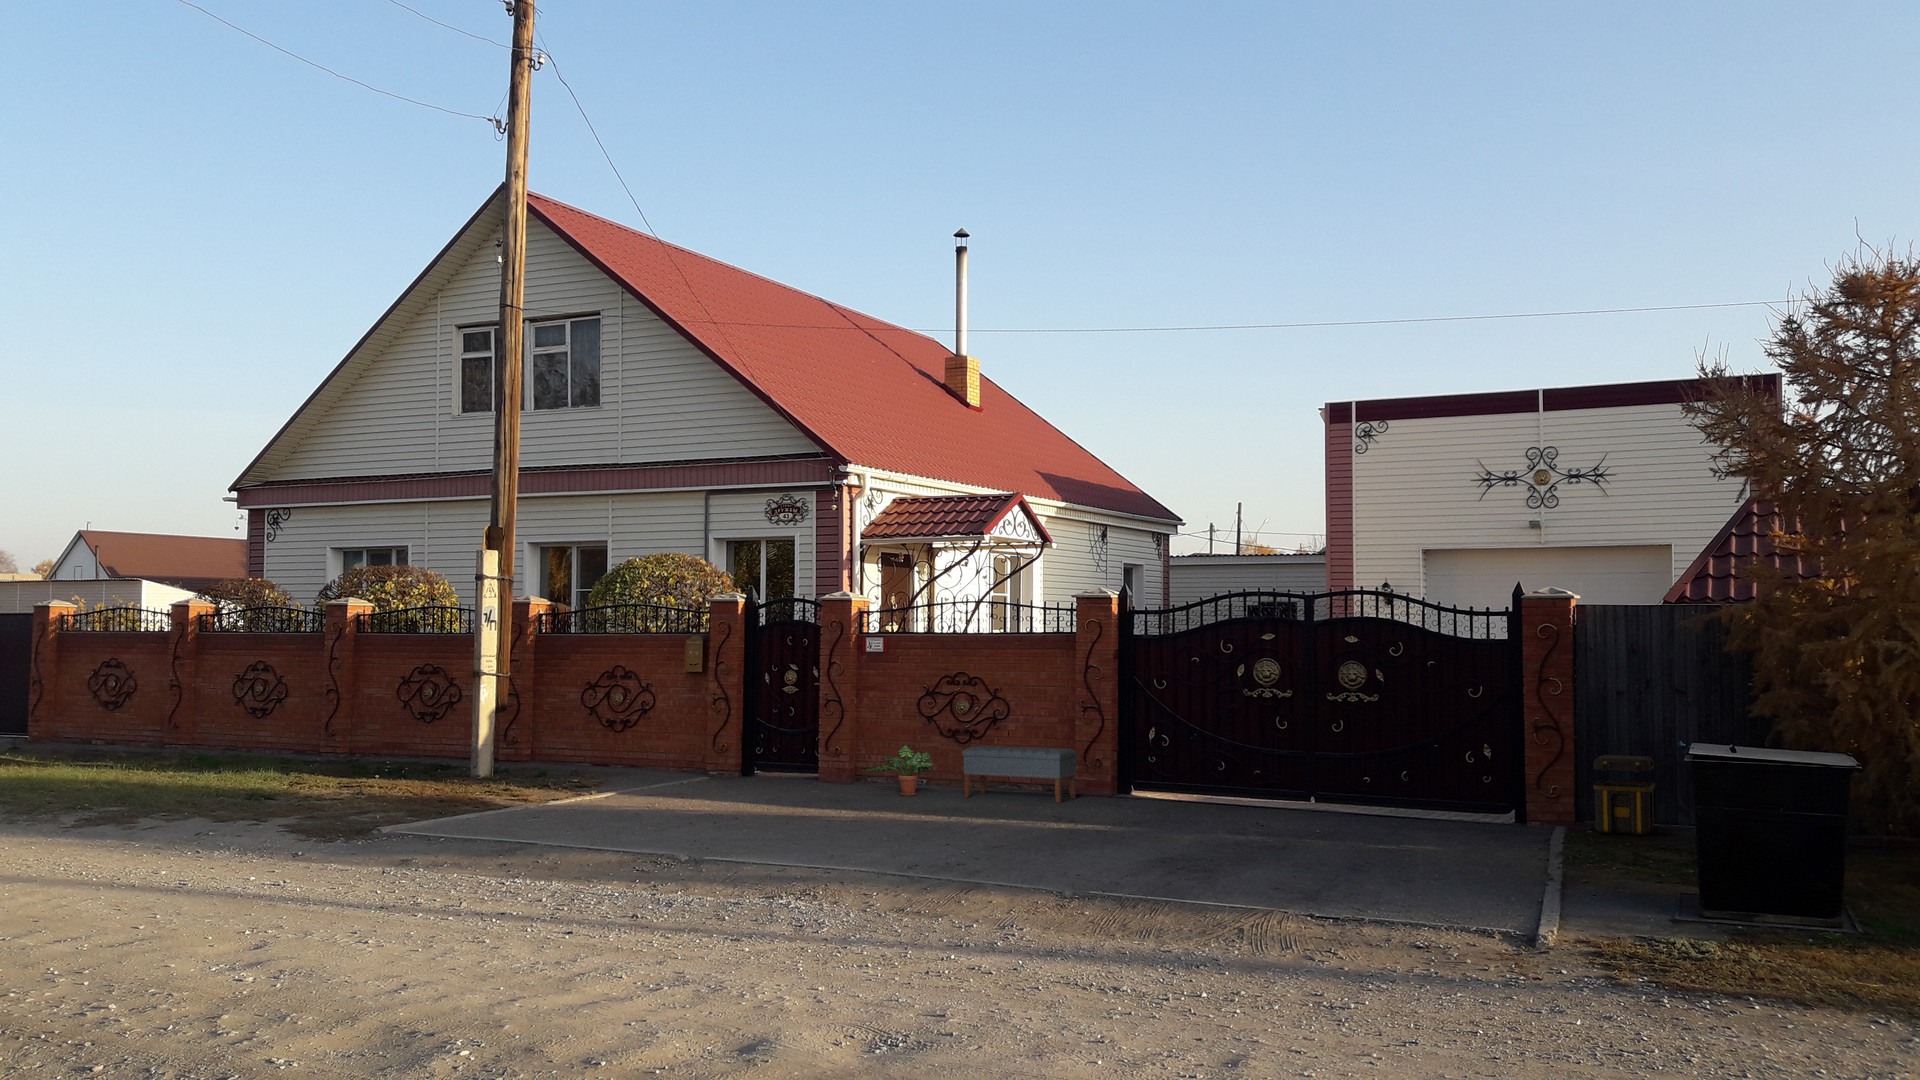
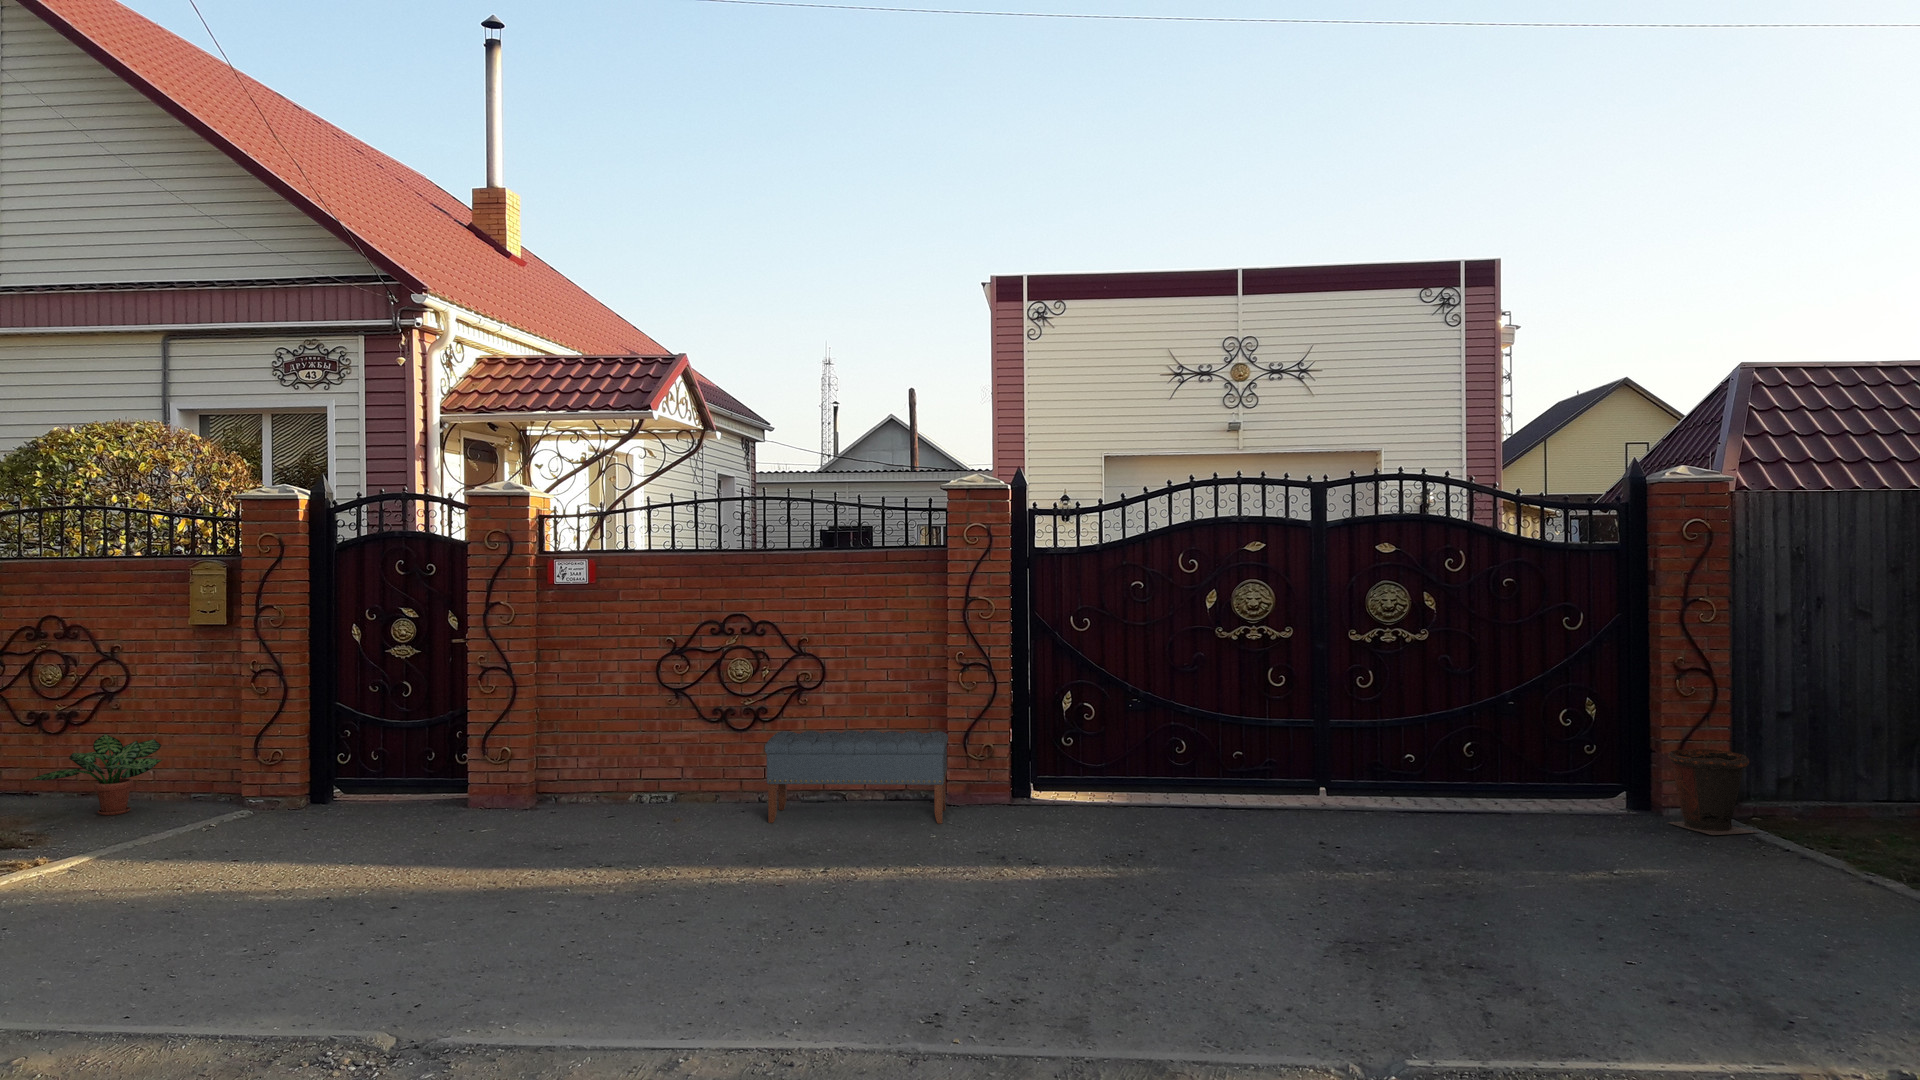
potted plant: present [865,745,934,796] -> present [29,734,162,815]
toolbox: present [1593,755,1655,835] -> none [1767,714,1882,830]
bucket: none [1508,774,1560,831] -> present [1668,749,1756,835]

